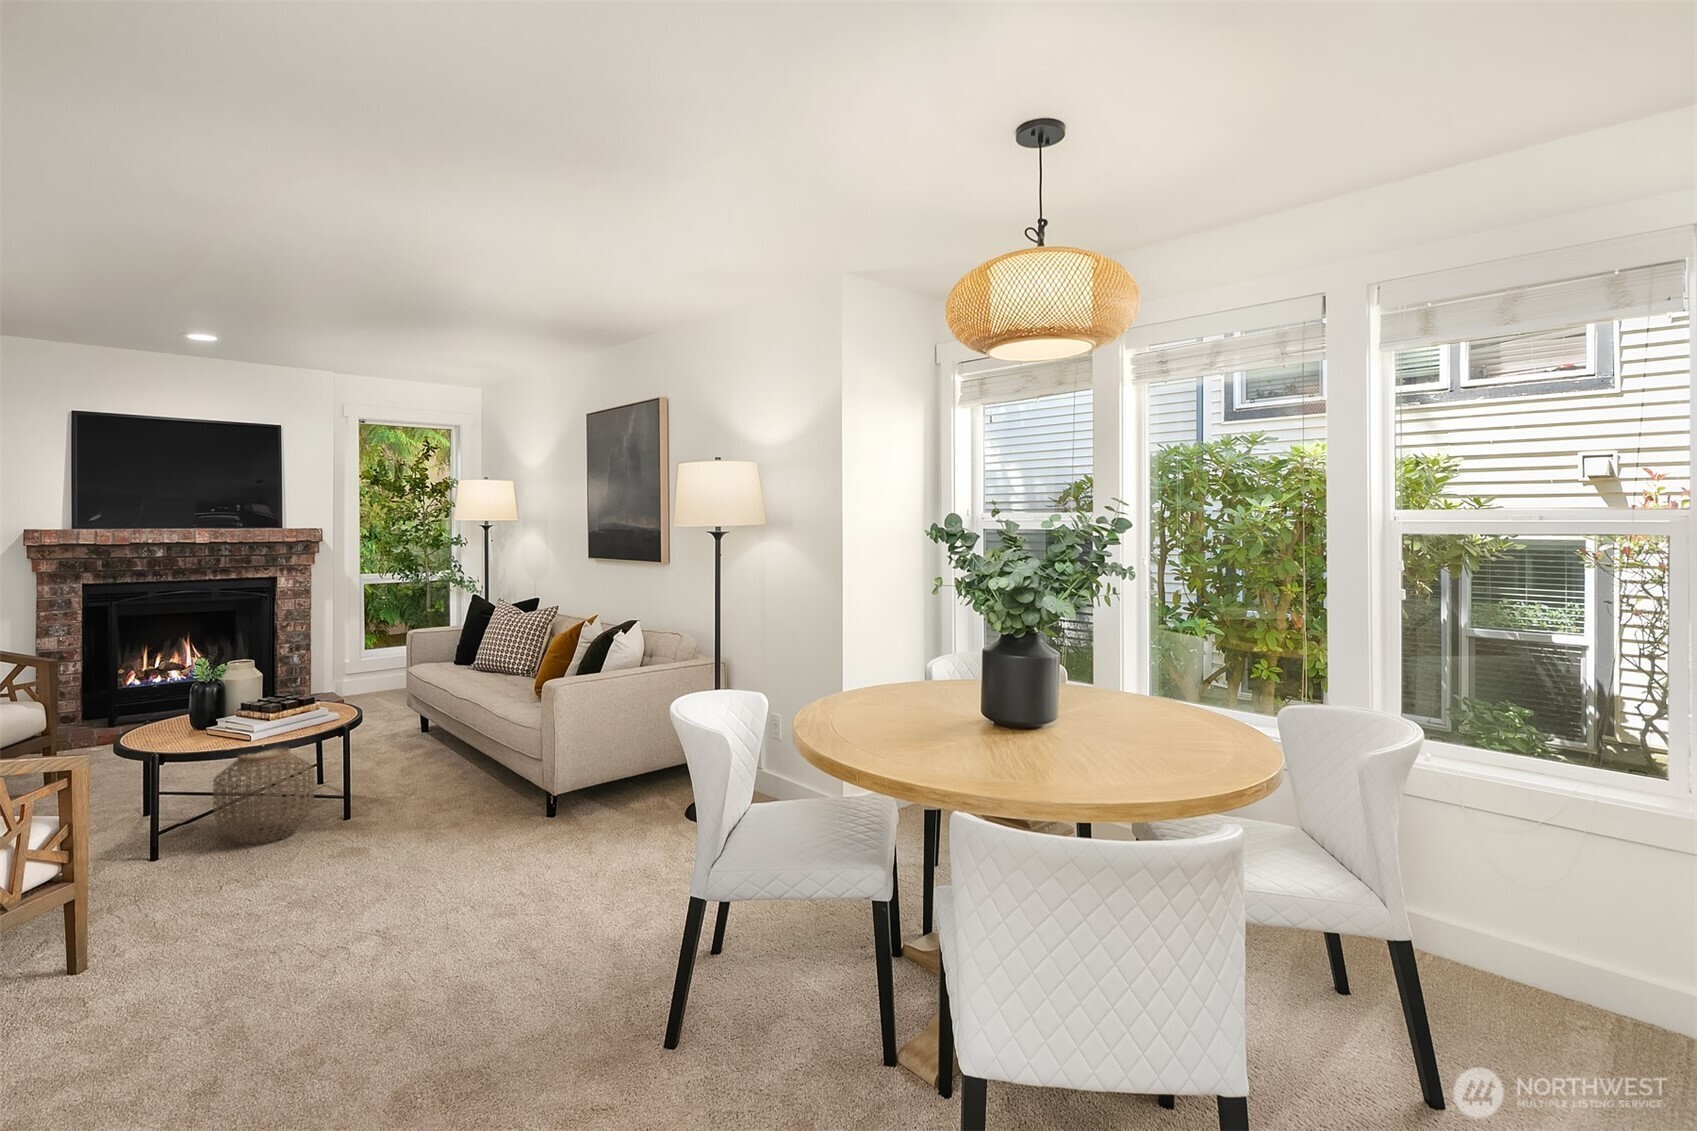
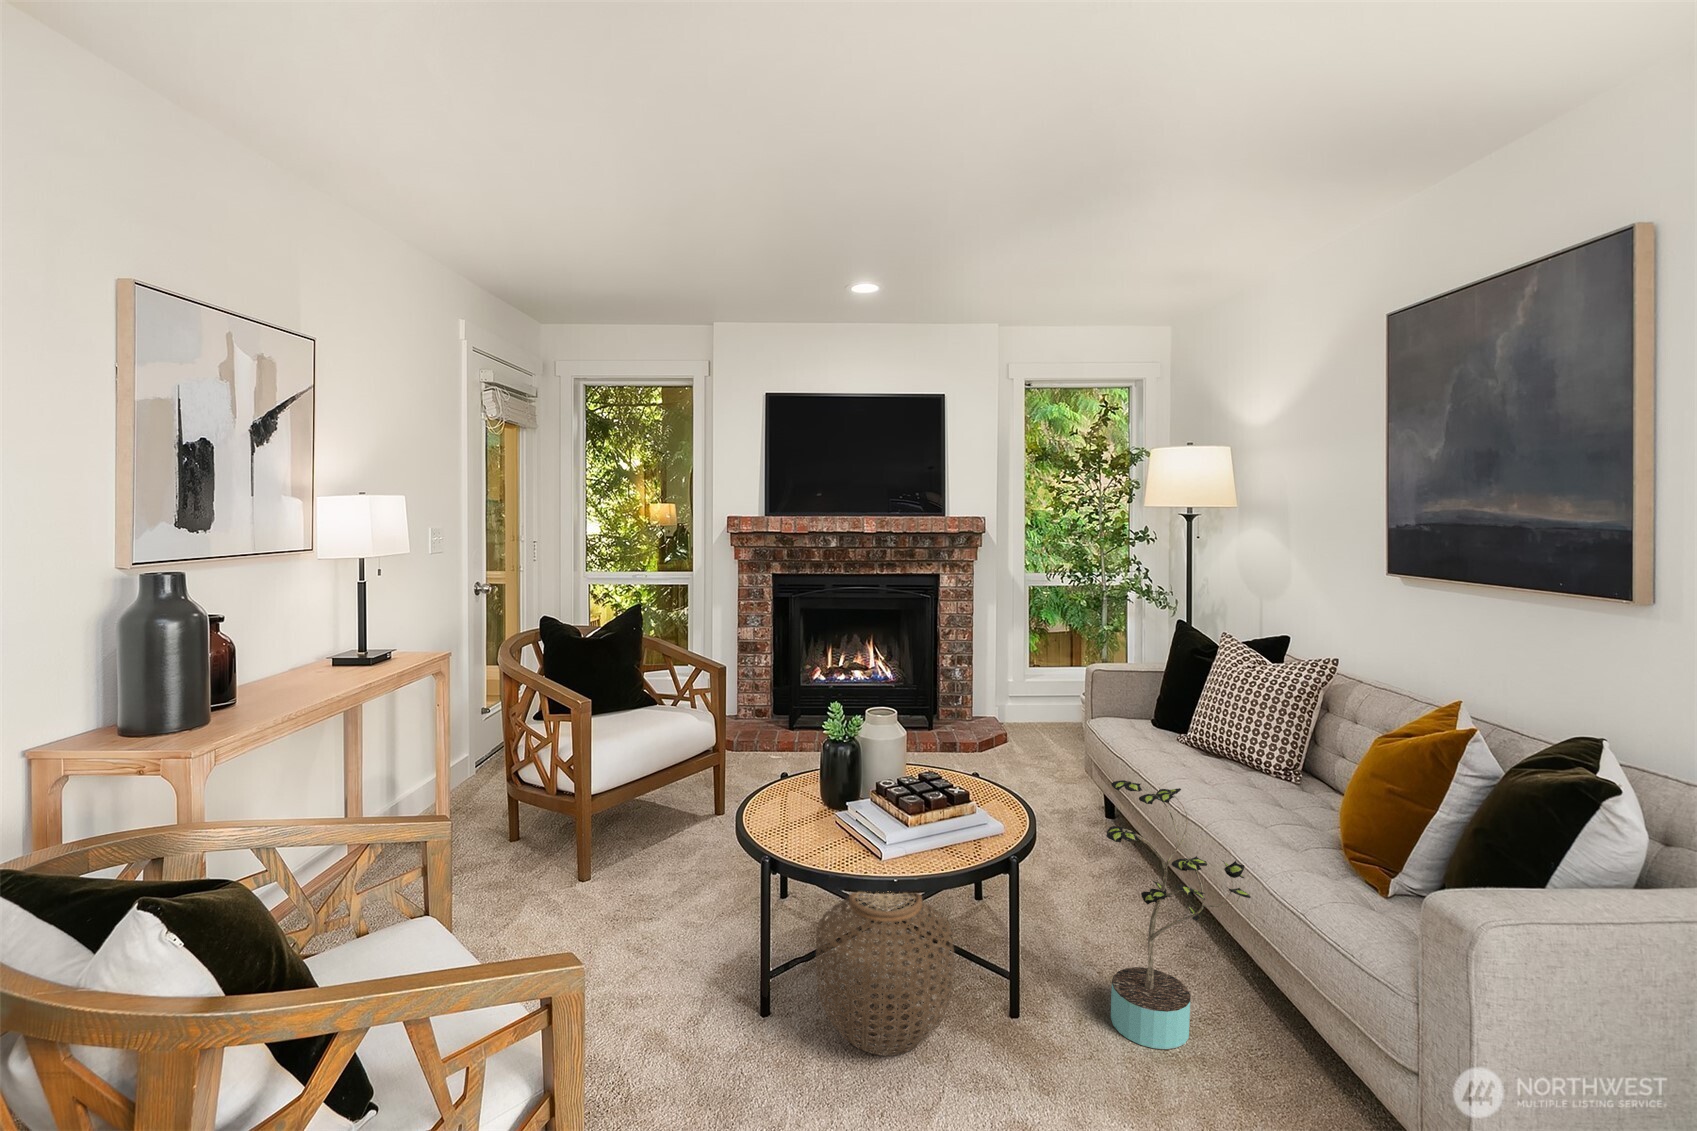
potted plant: none [407,671,488,806] -> present [1106,780,1251,1049]

